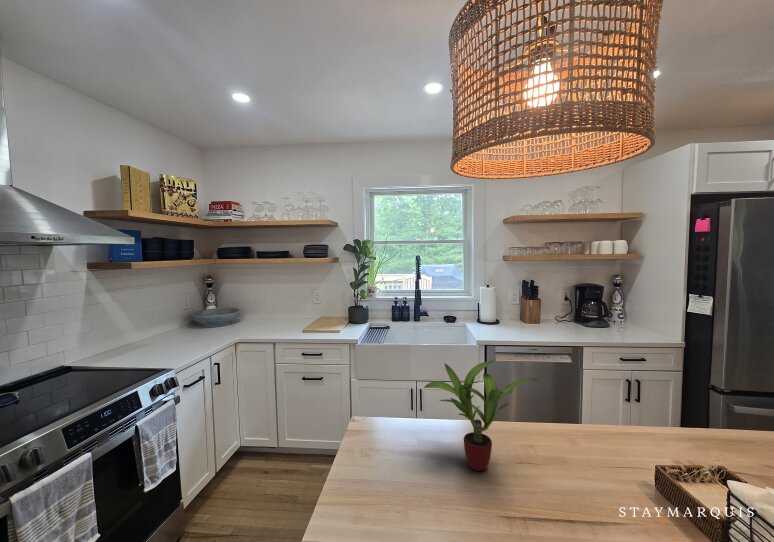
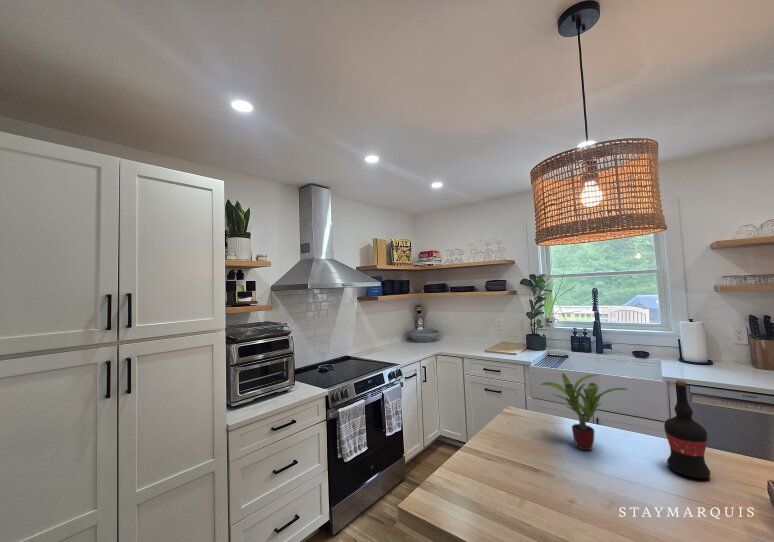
wine bottle: none [564,359,612,476] -> present [664,380,710,478]

